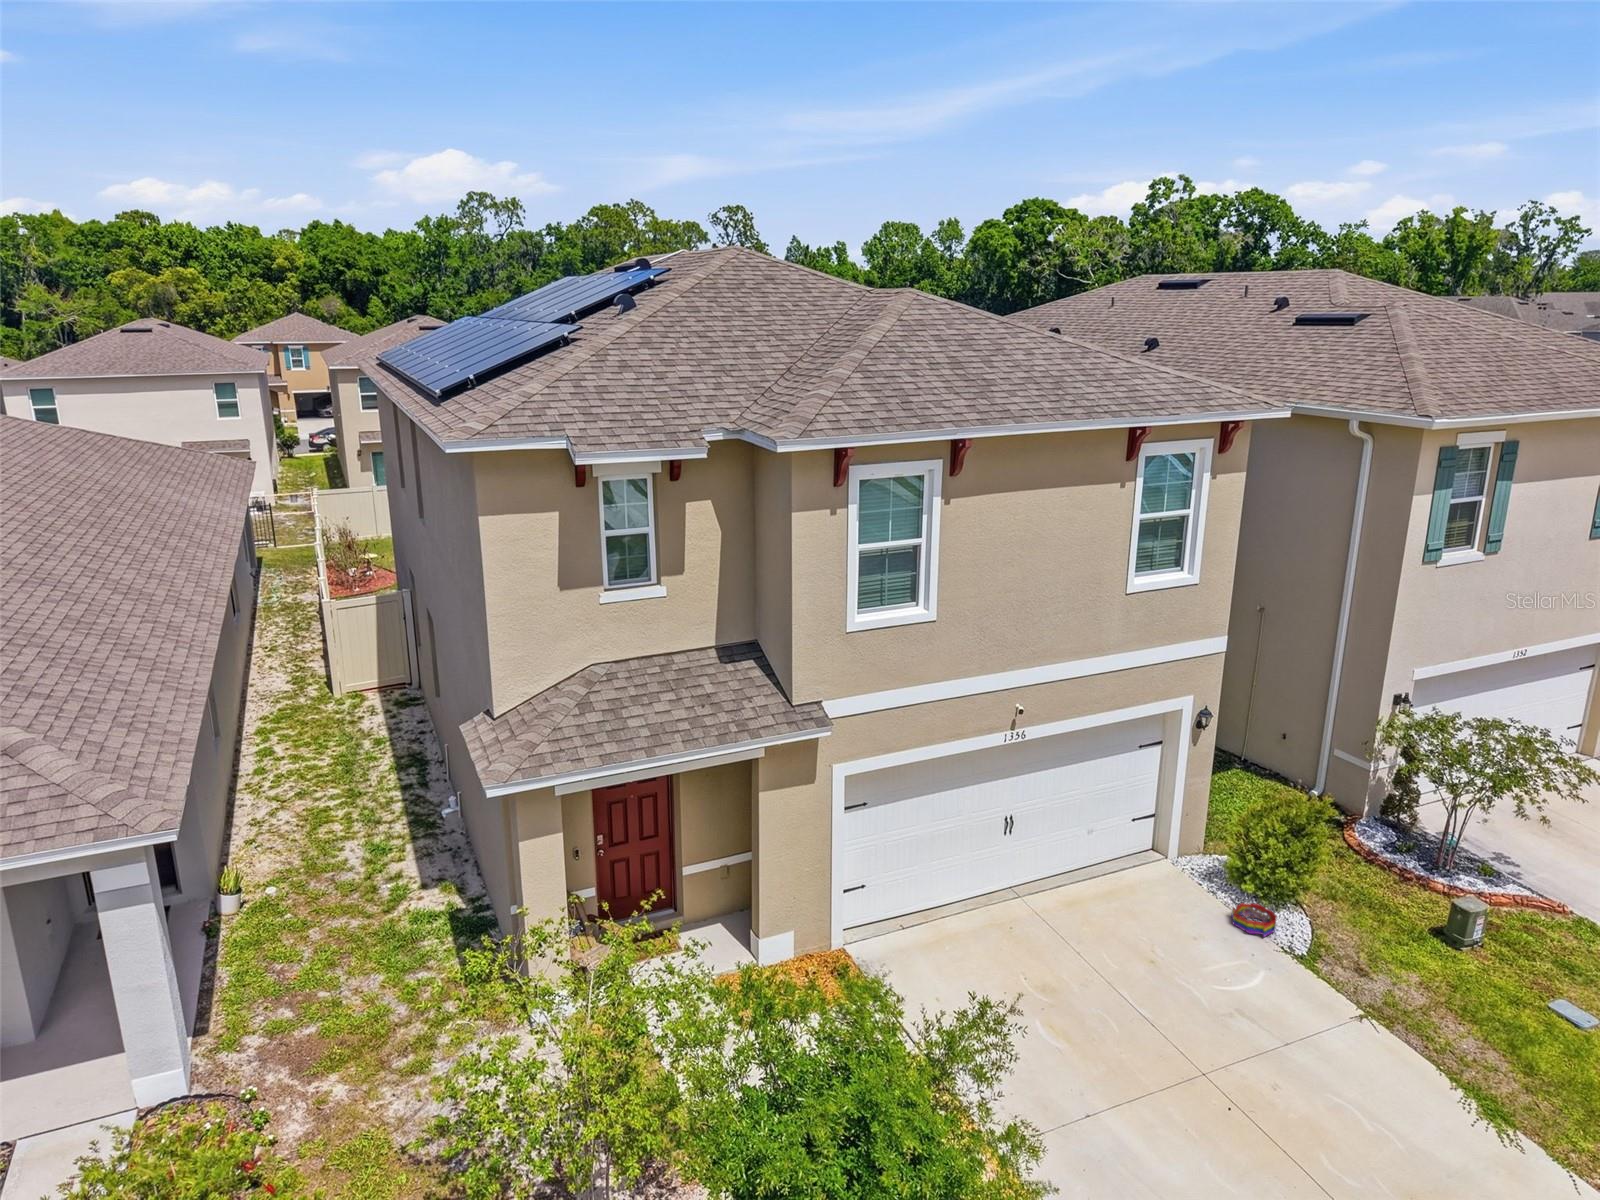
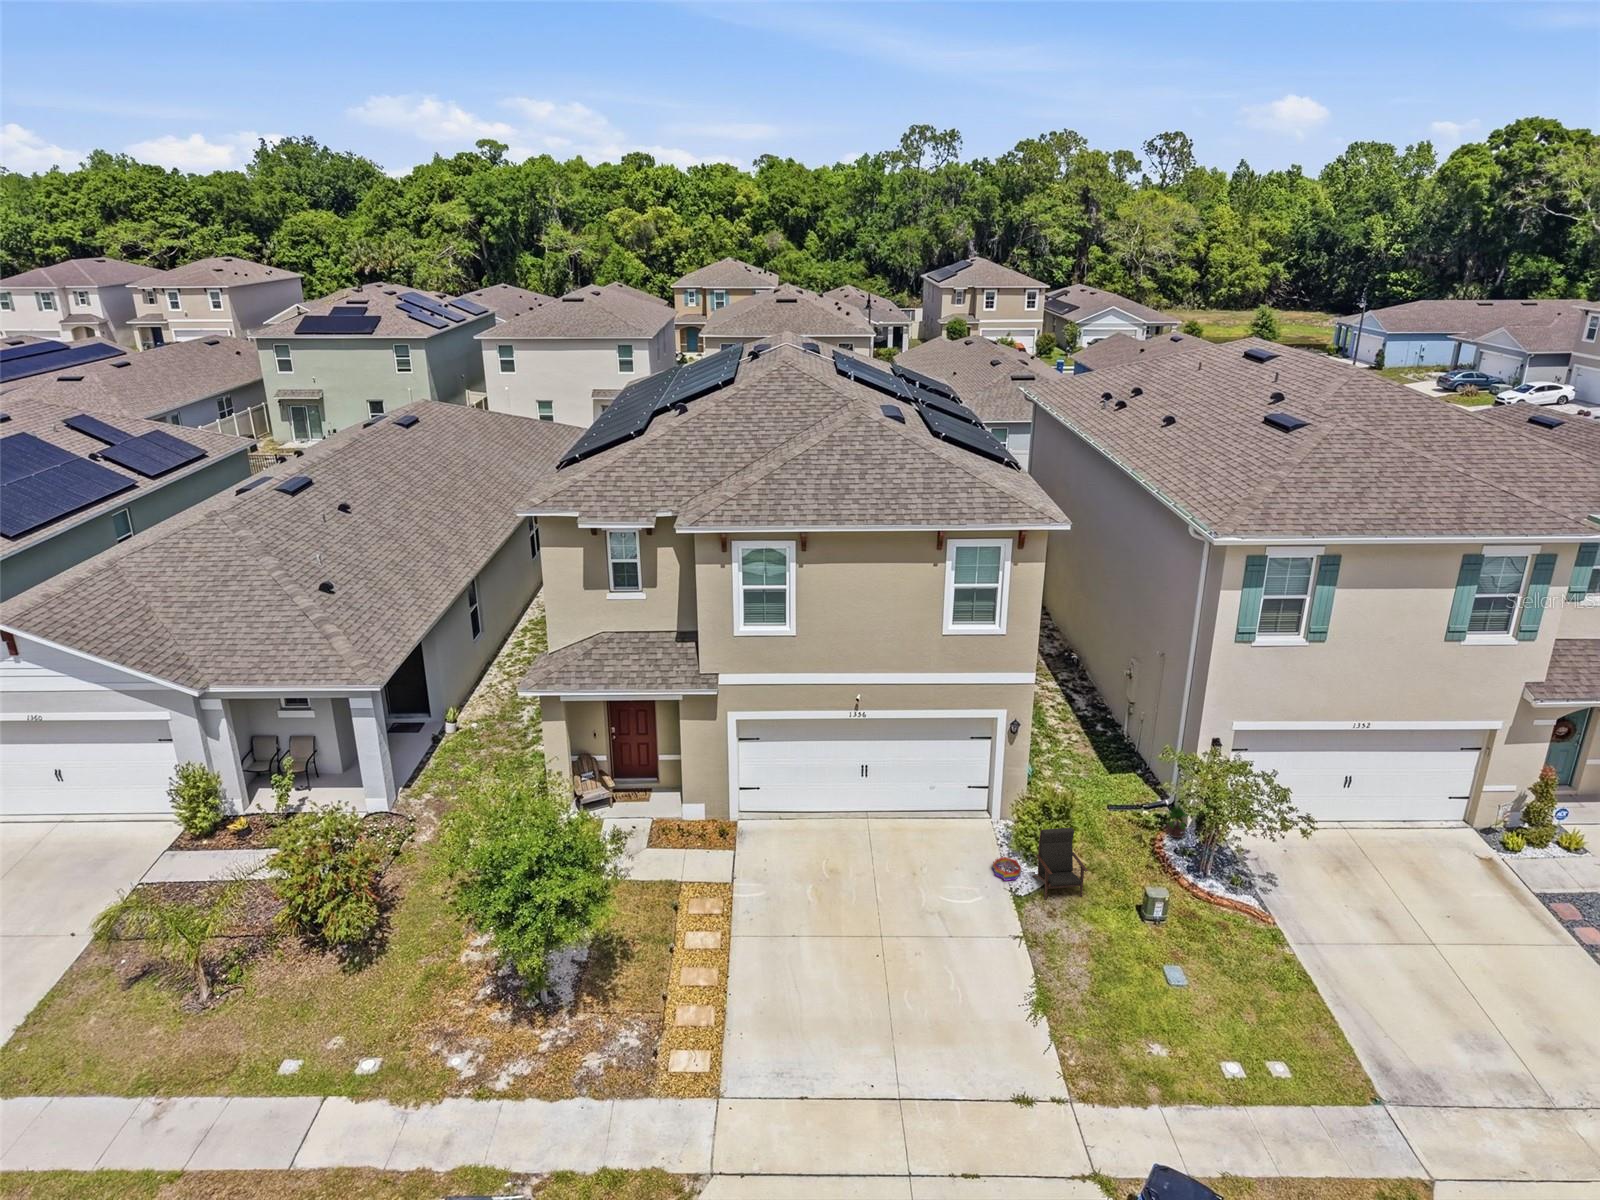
potted tree: none [1357,783,1398,833] -> present [1167,804,1188,838]
lounge chair: none [1284,839,1377,949] -> present [1033,828,1088,900]

